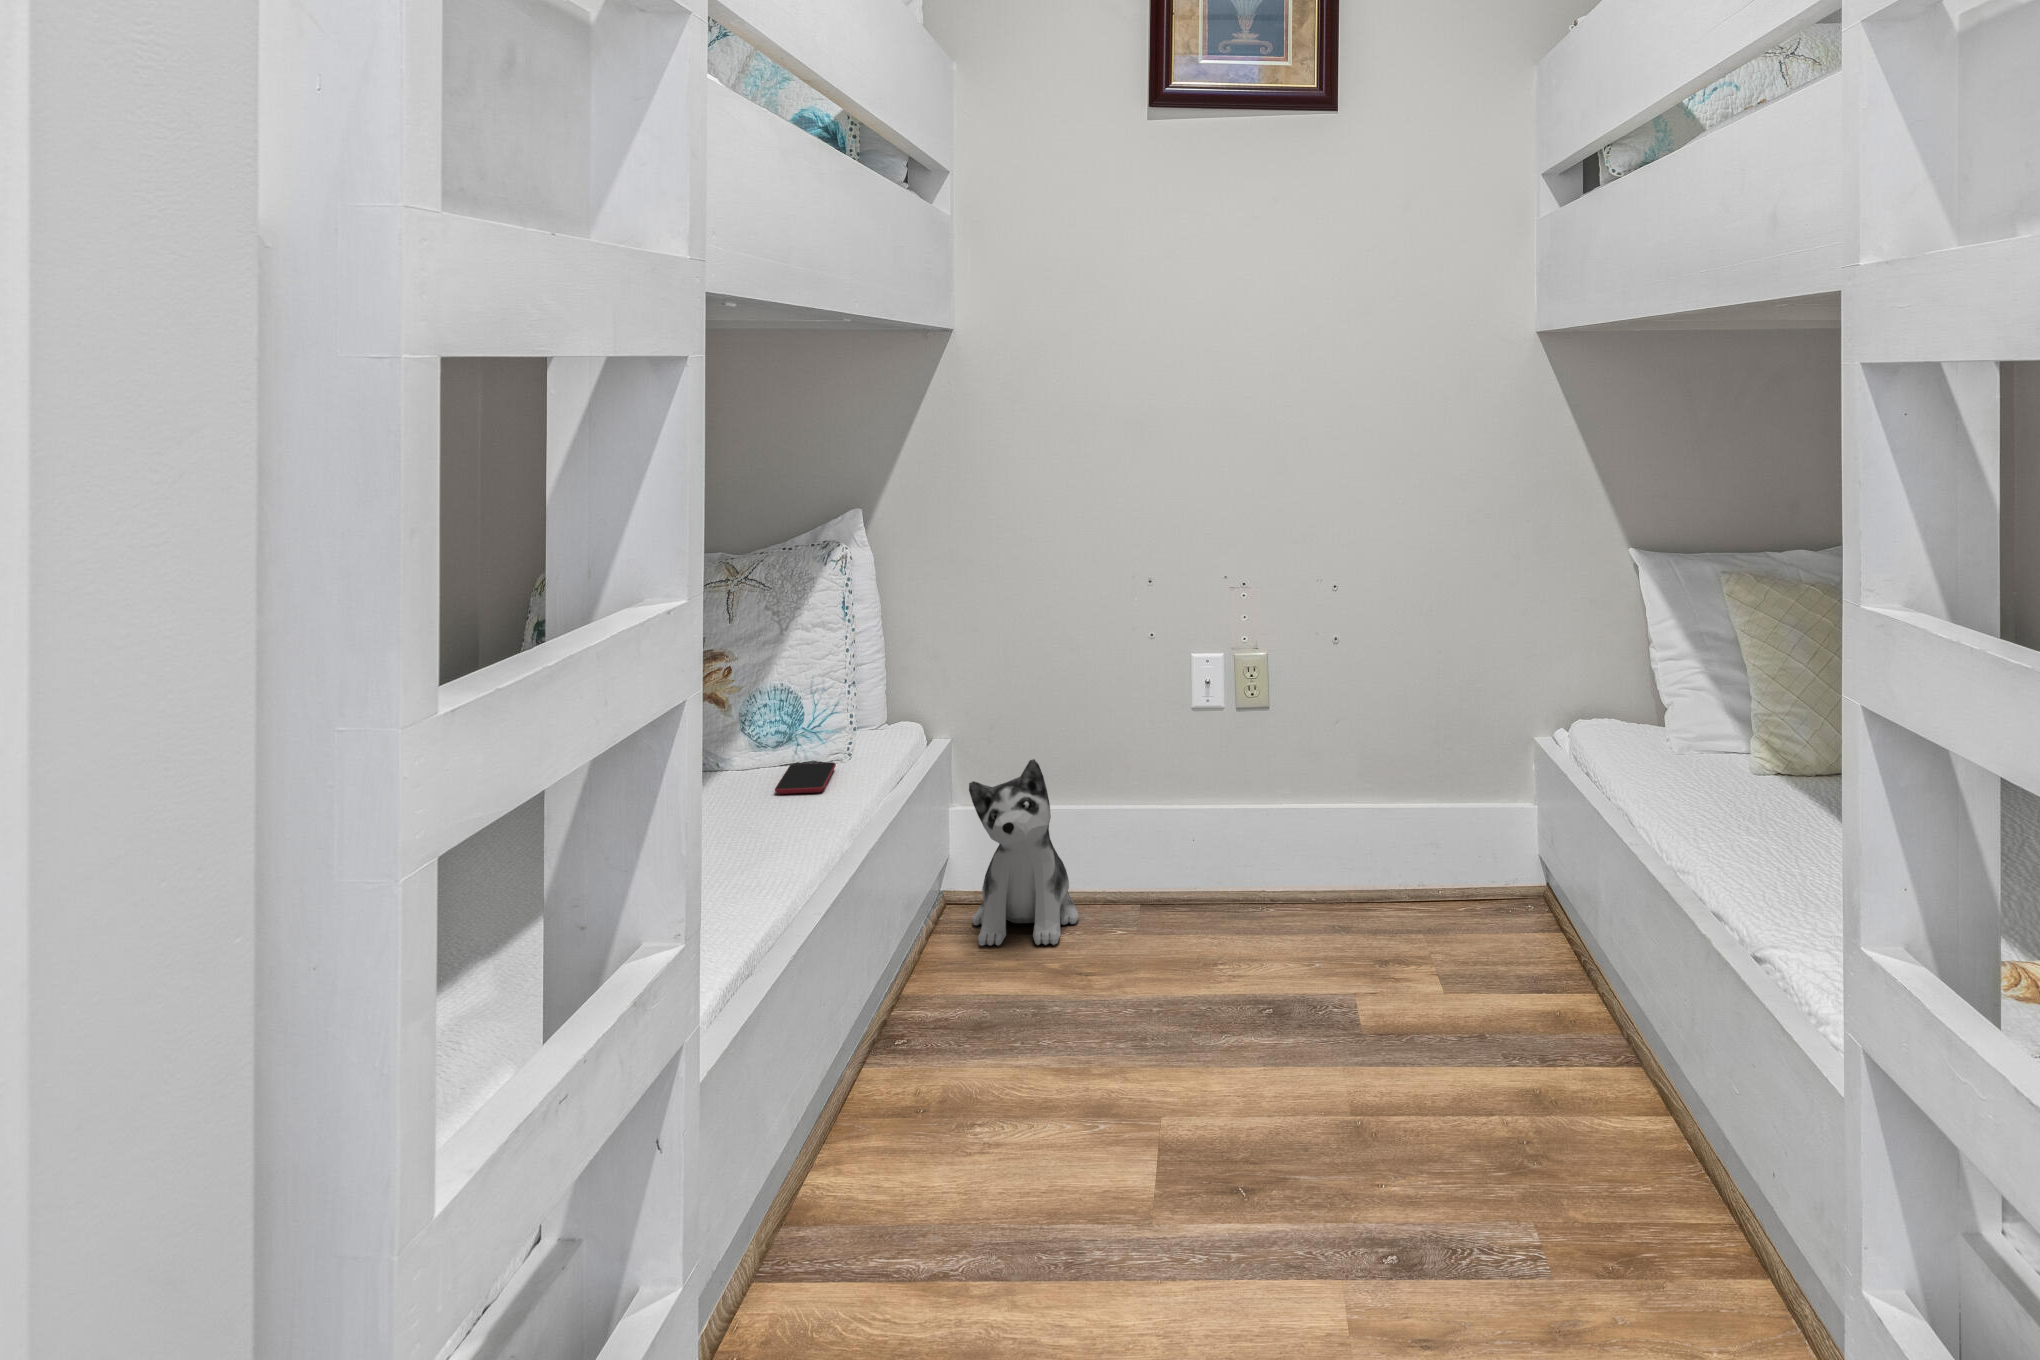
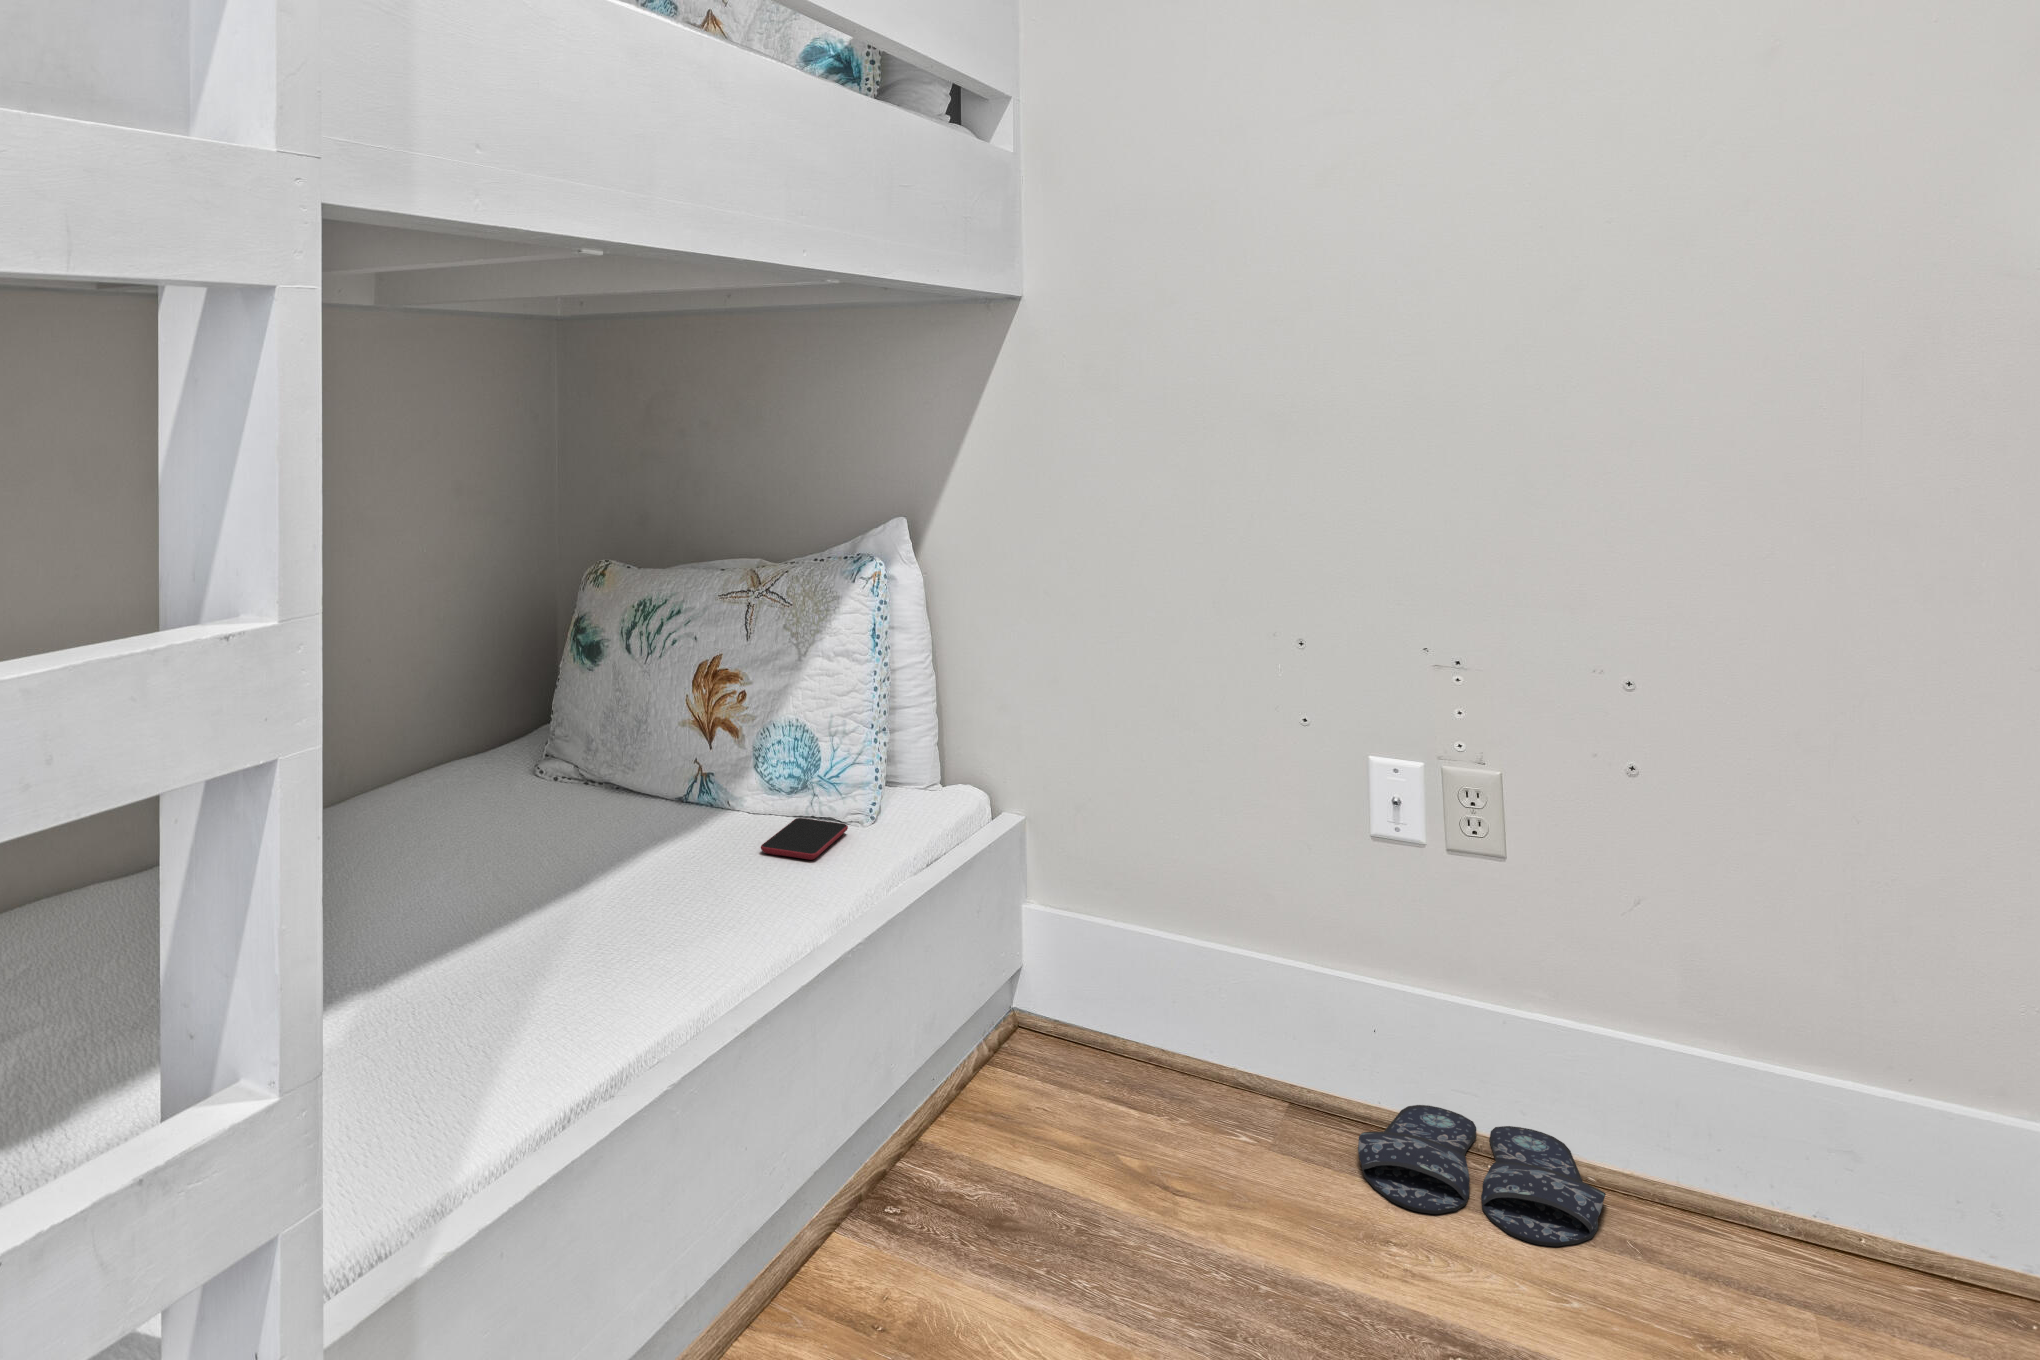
plush toy: present [969,759,1078,946] -> none [1027,864,1184,1129]
slippers: none [1192,886,1328,948] -> present [1358,1105,1606,1247]

